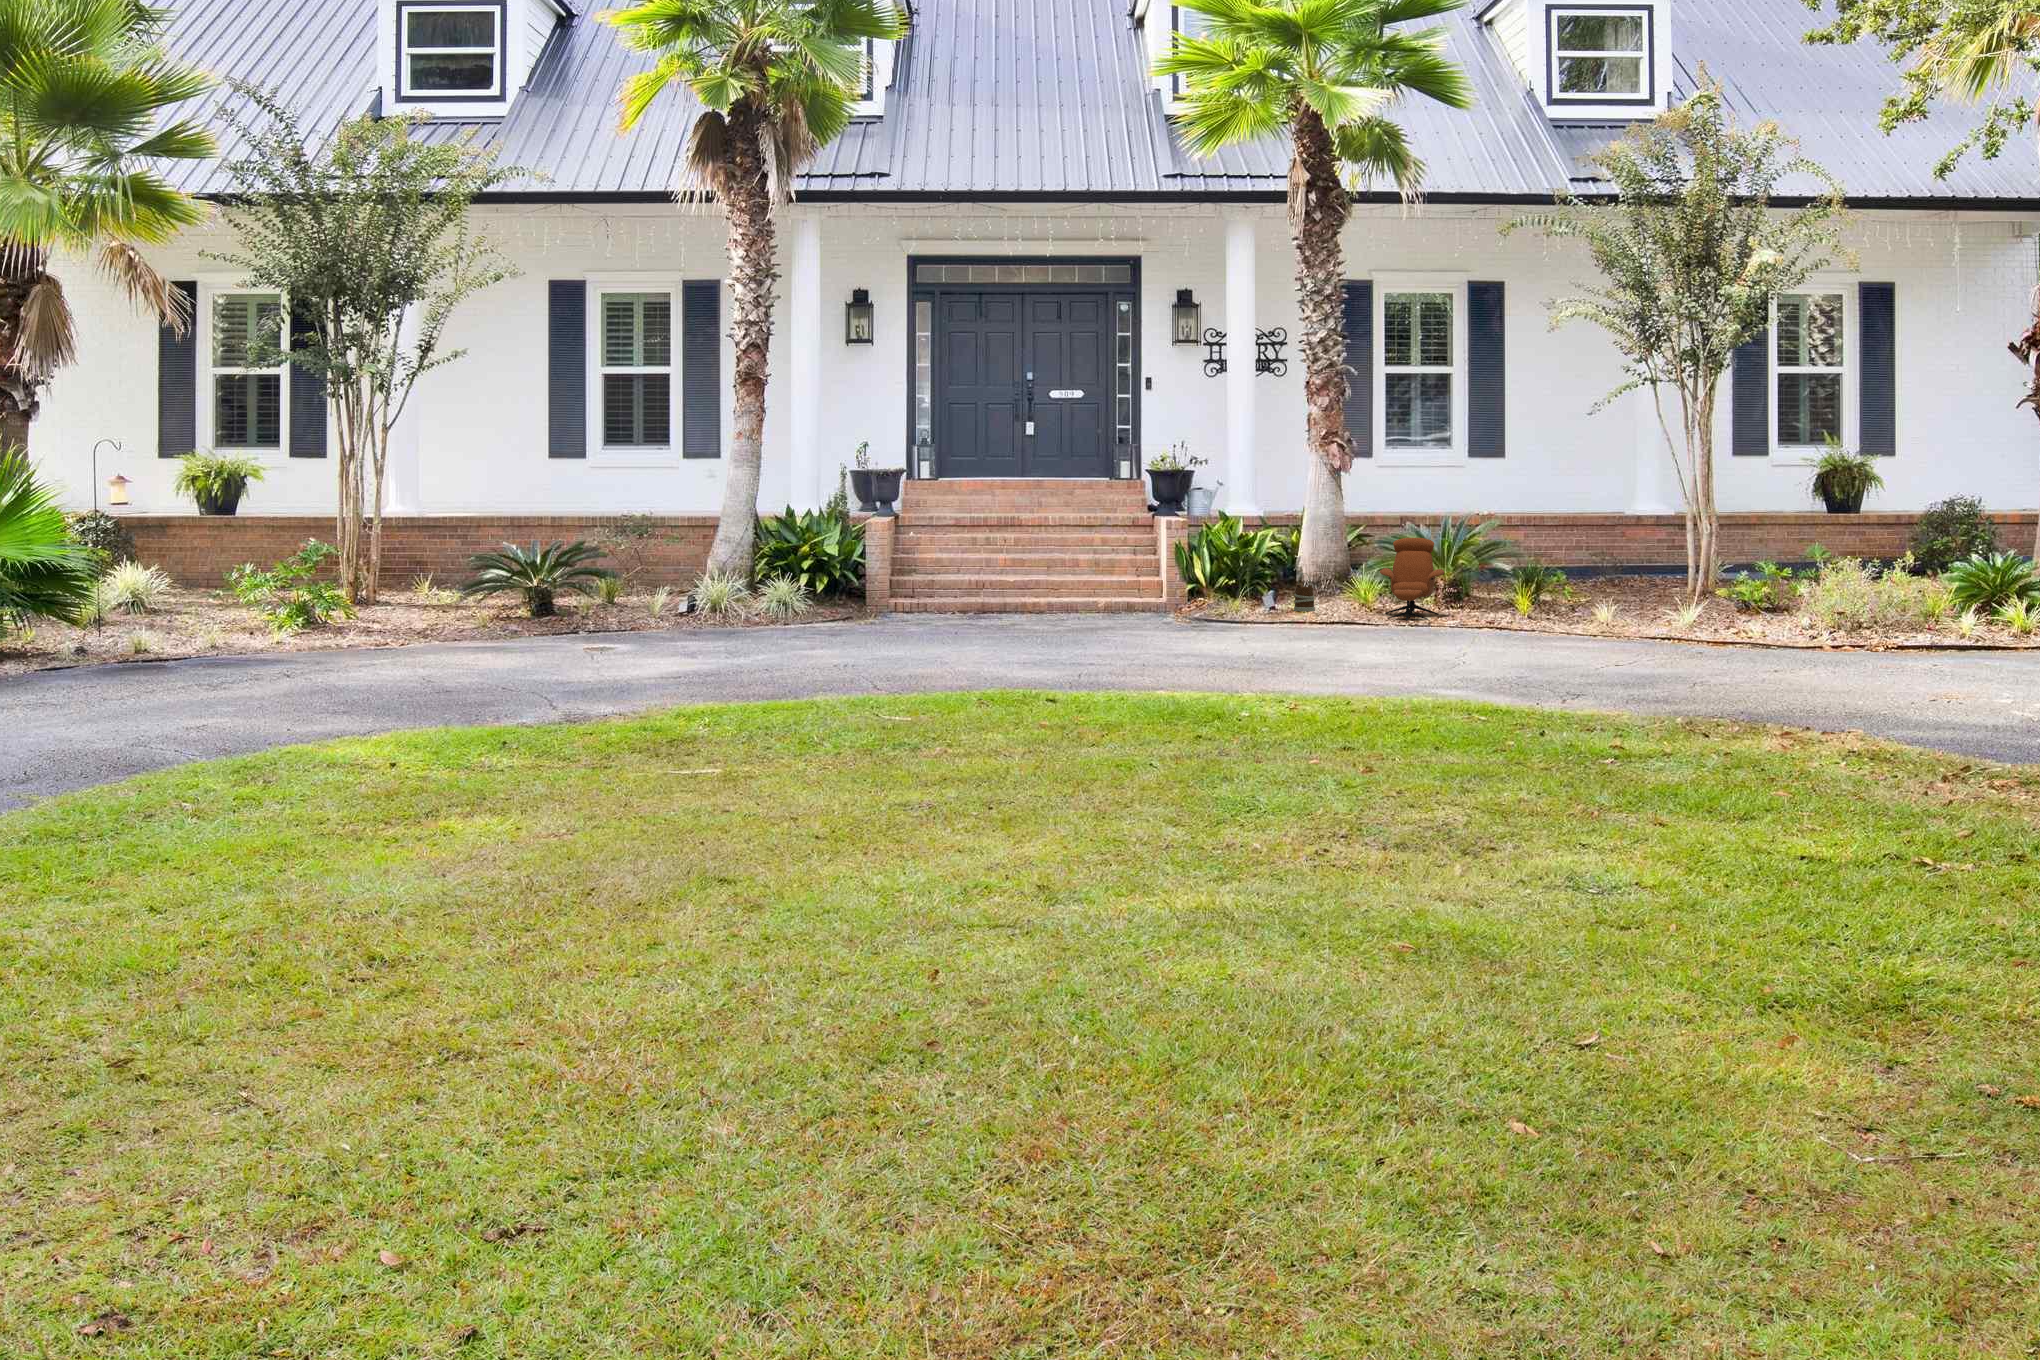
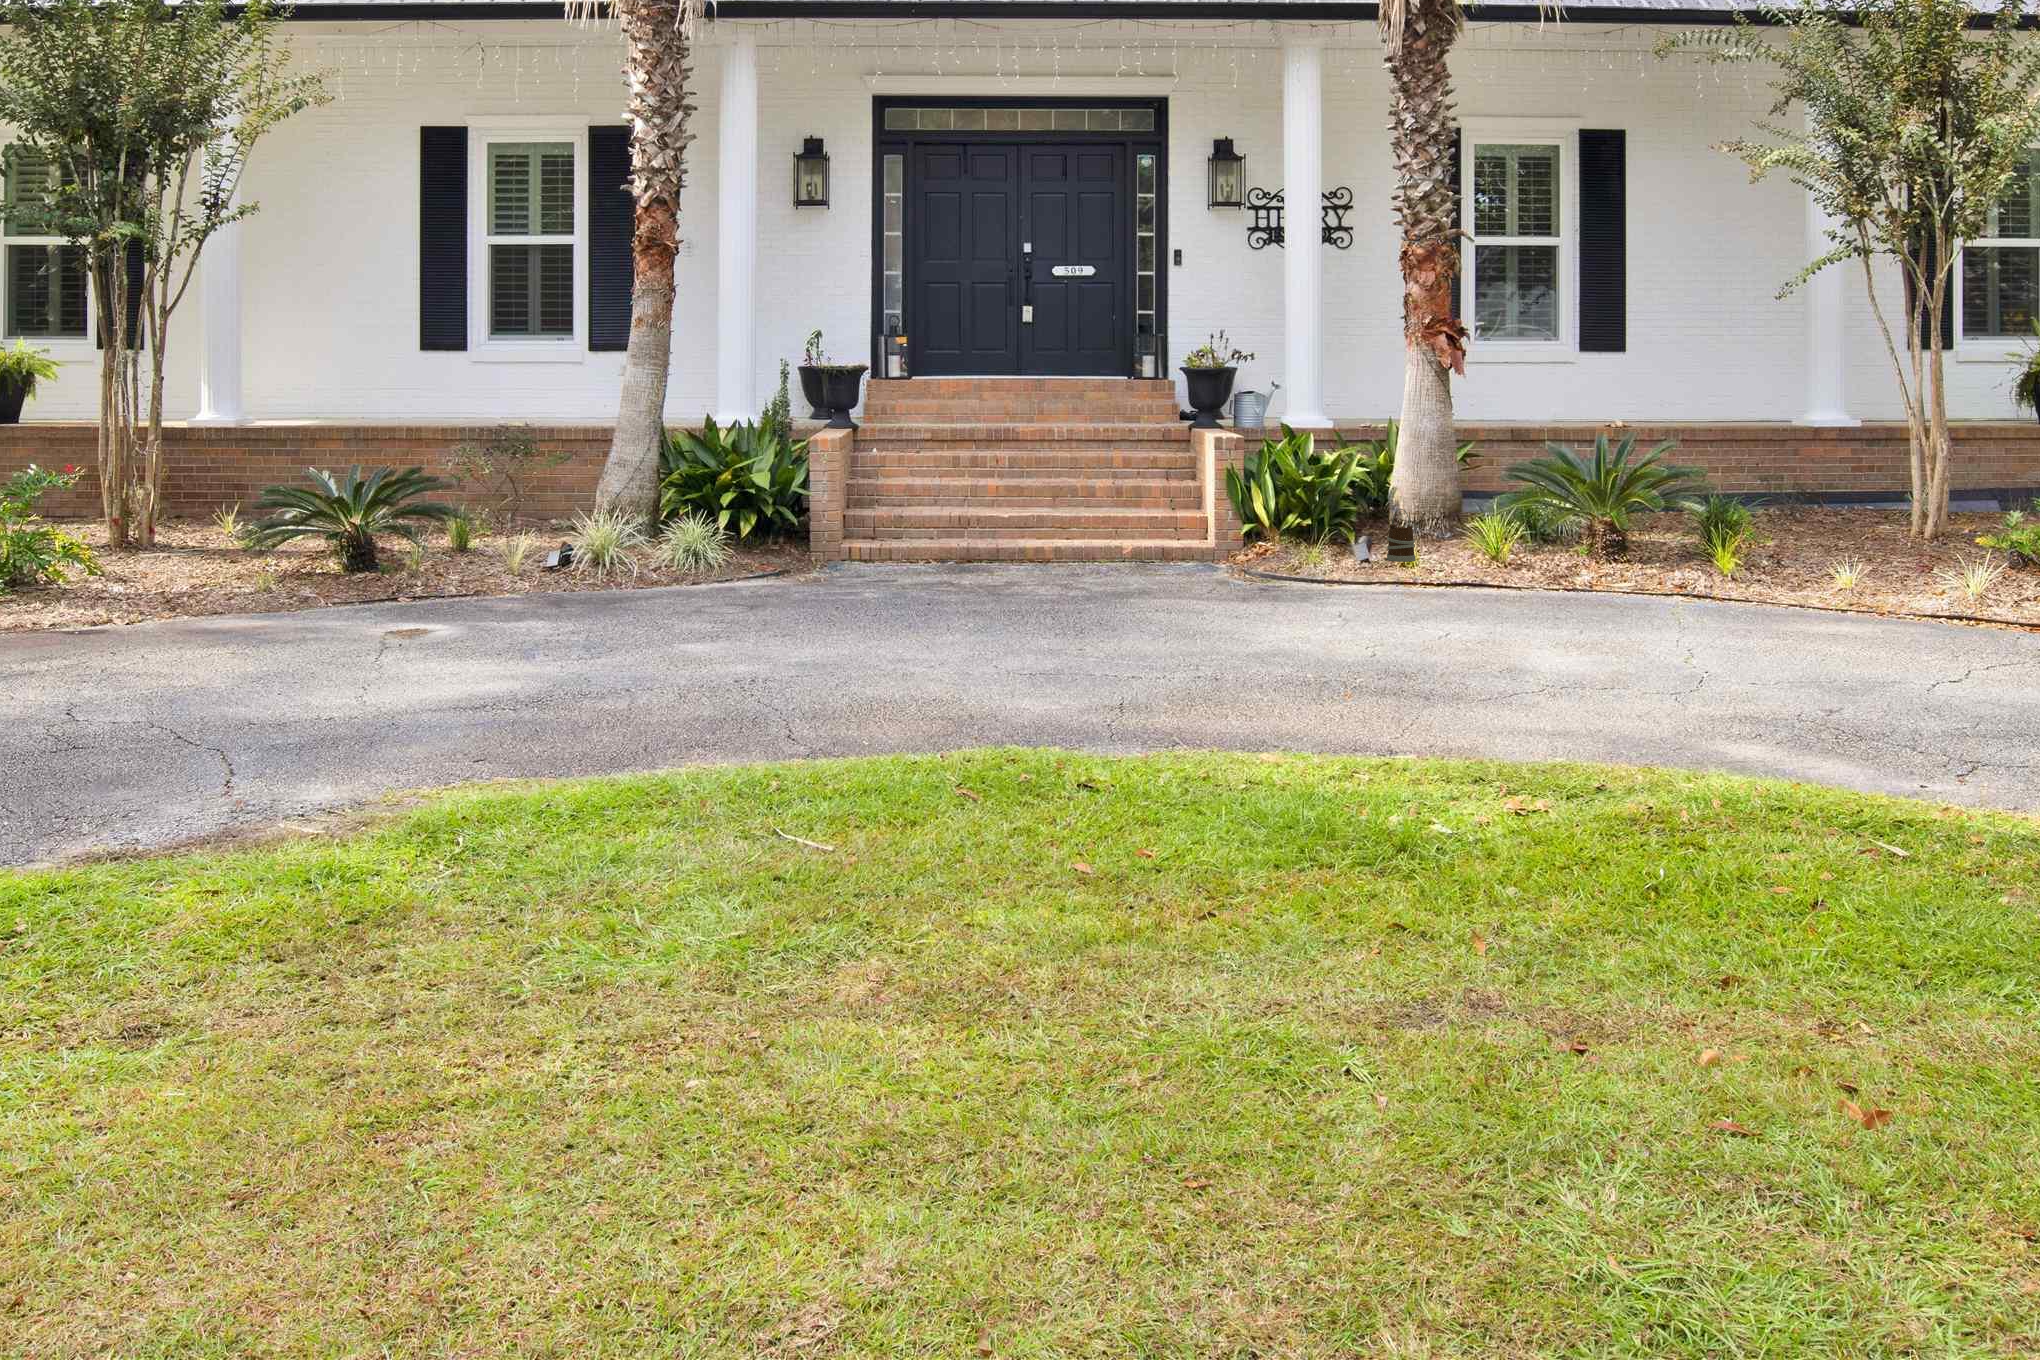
lounge chair: present [1380,538,1444,621] -> none [1510,463,1600,583]

